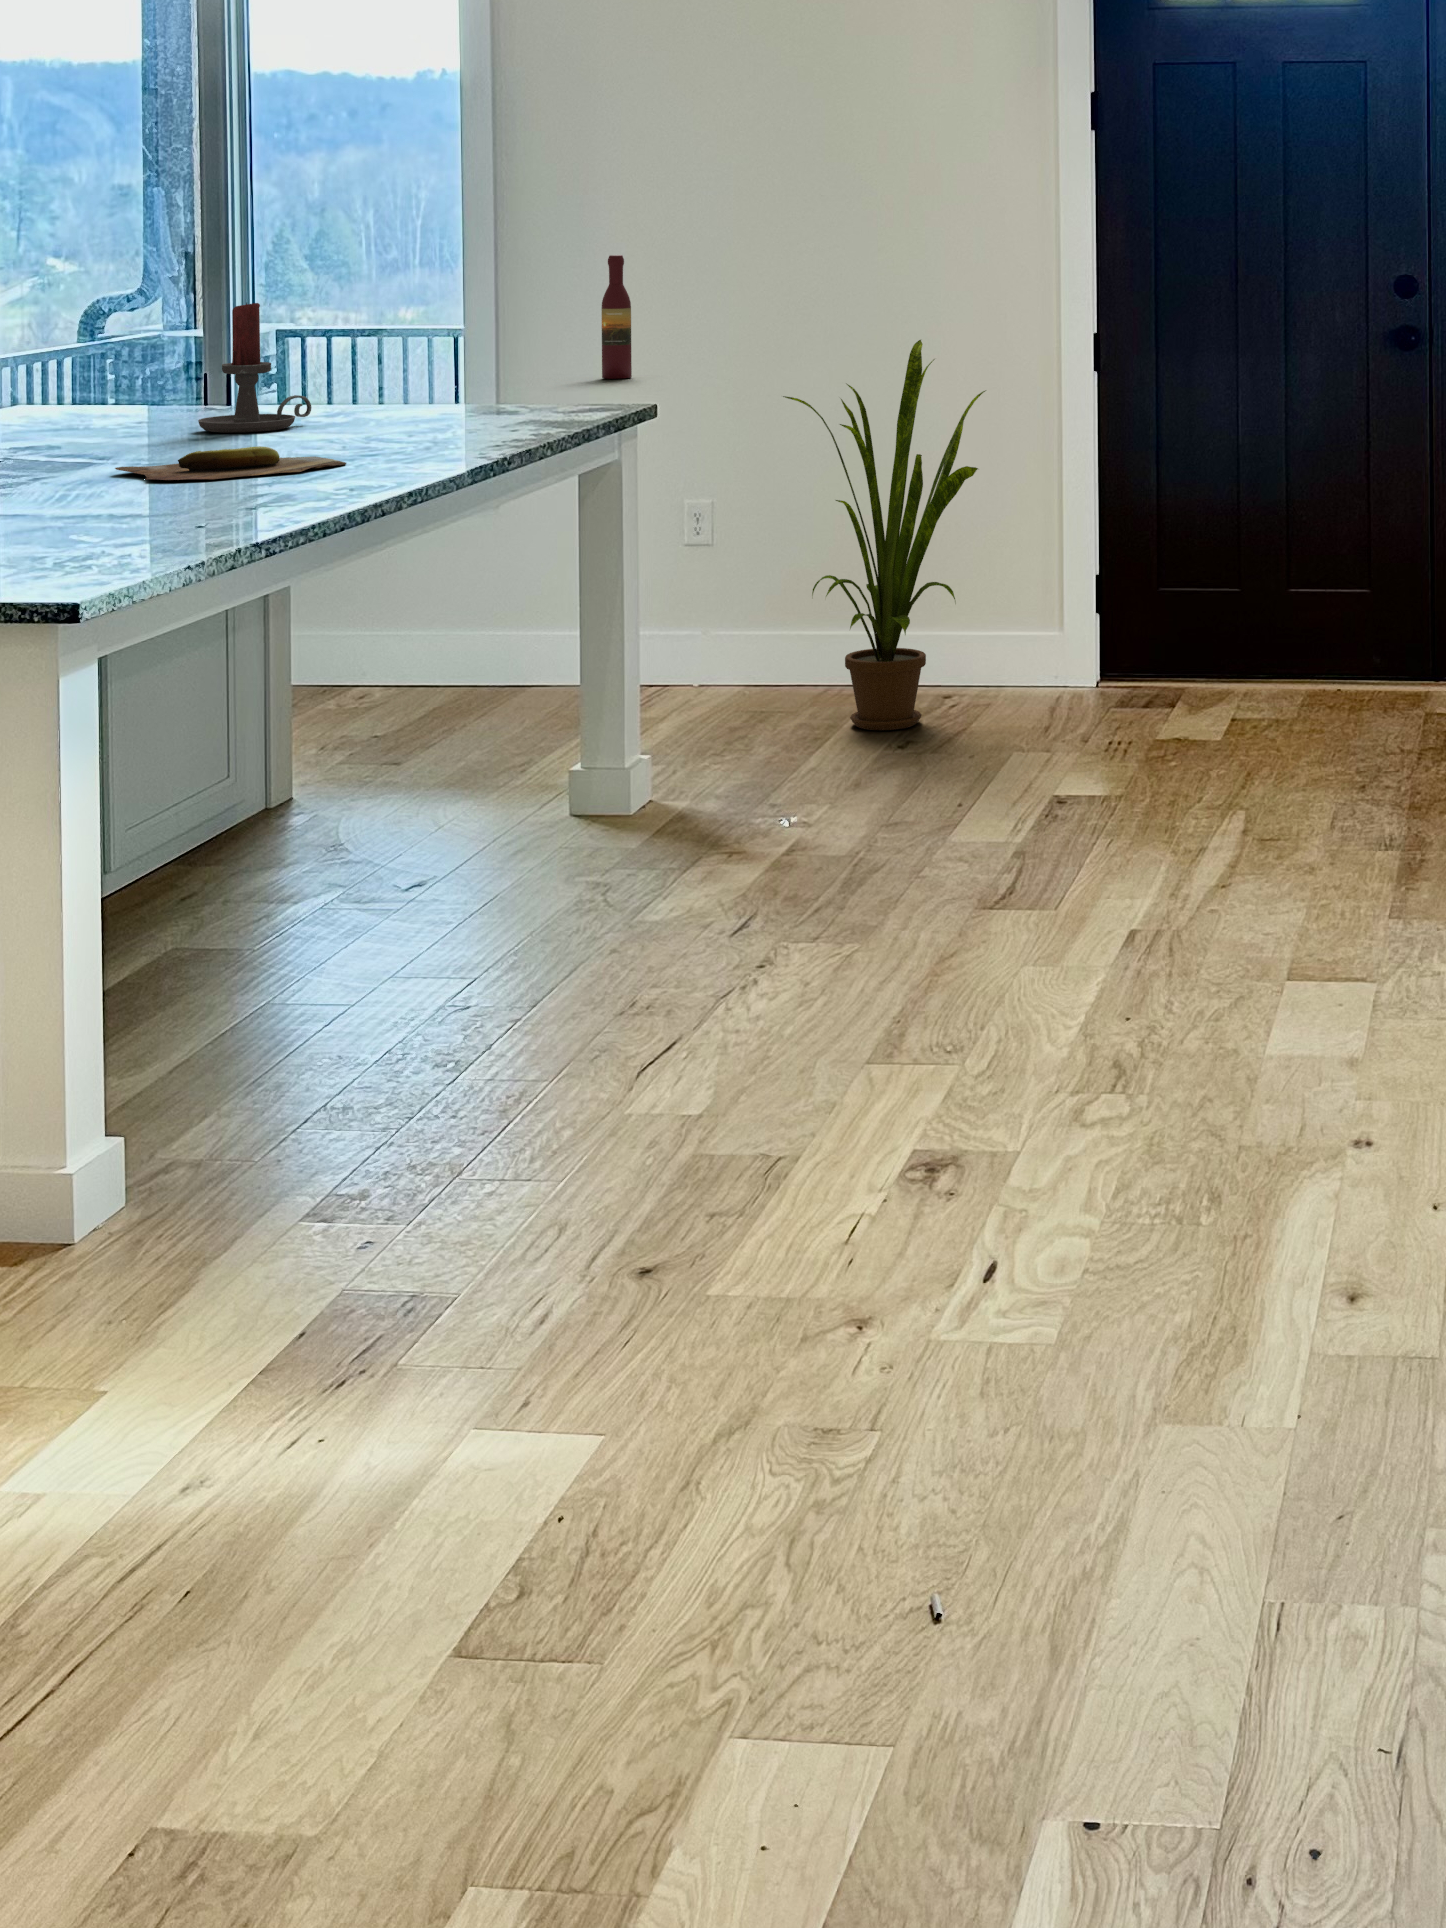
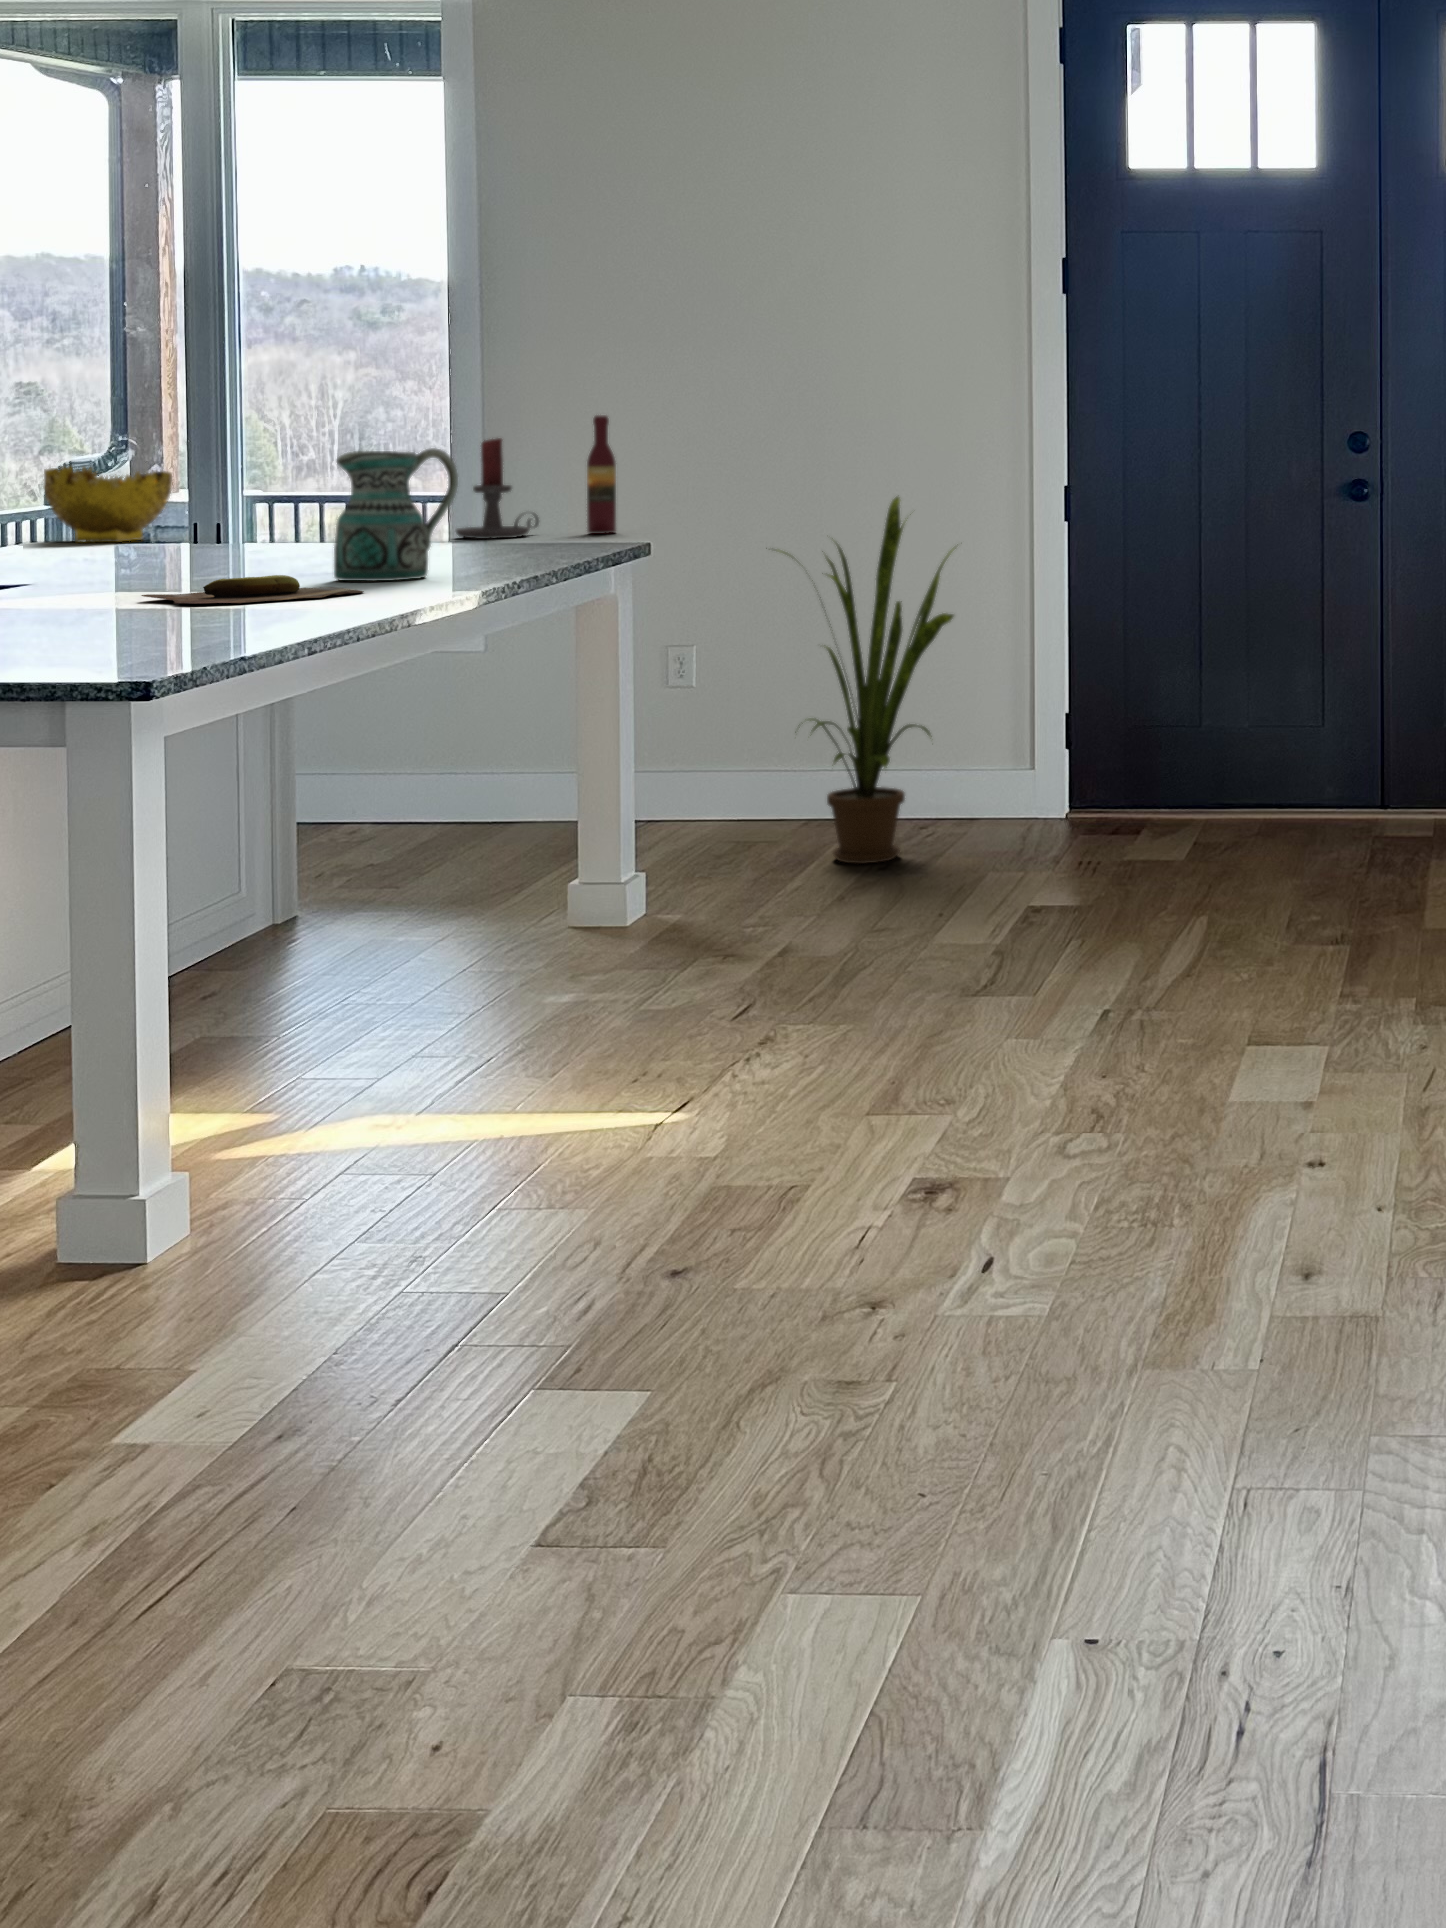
candle holder: present [198,303,312,433] -> present [456,438,539,539]
ceramic pitcher: none [323,305,452,447] -> present [334,448,458,581]
decorative bowl: none [59,306,189,386] -> present [43,466,172,543]

